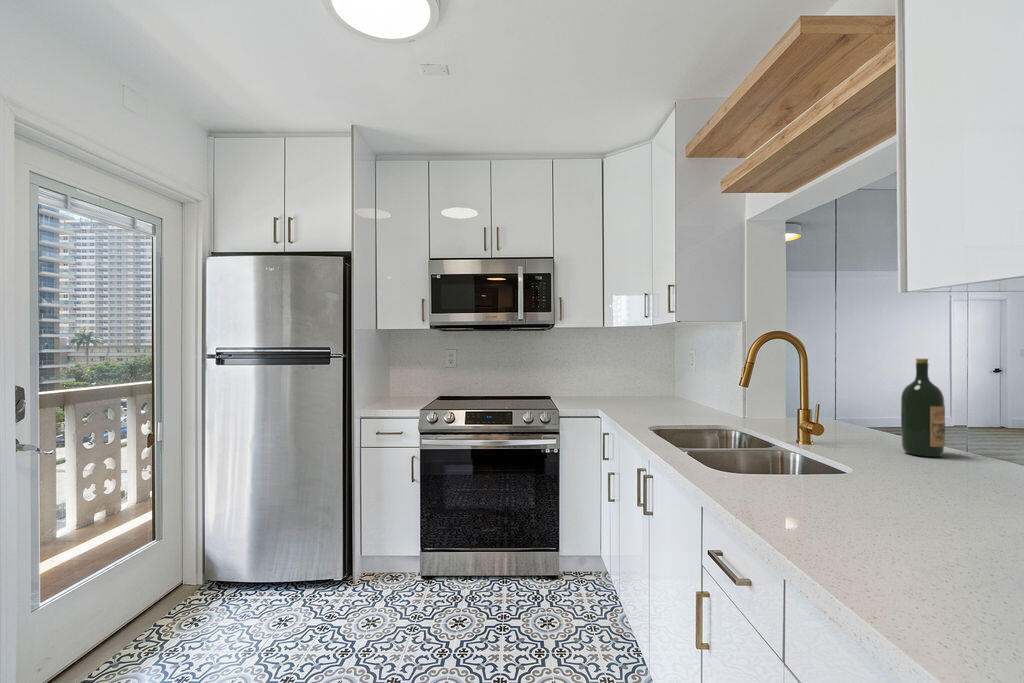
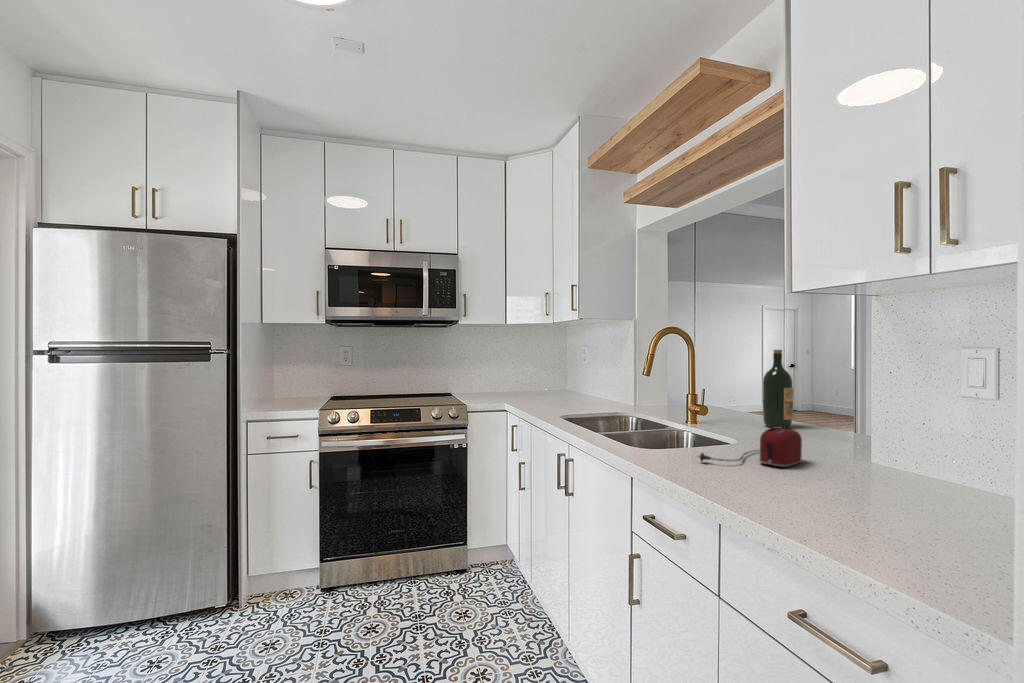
toaster: none [786,458,939,511] -> present [697,427,802,467]

